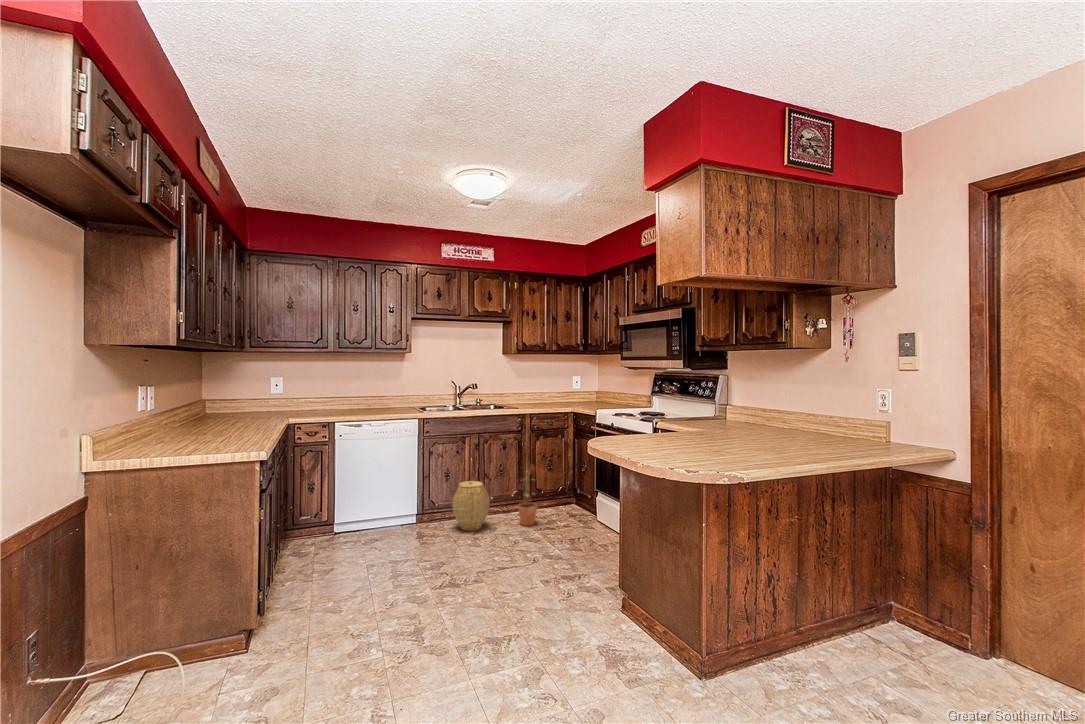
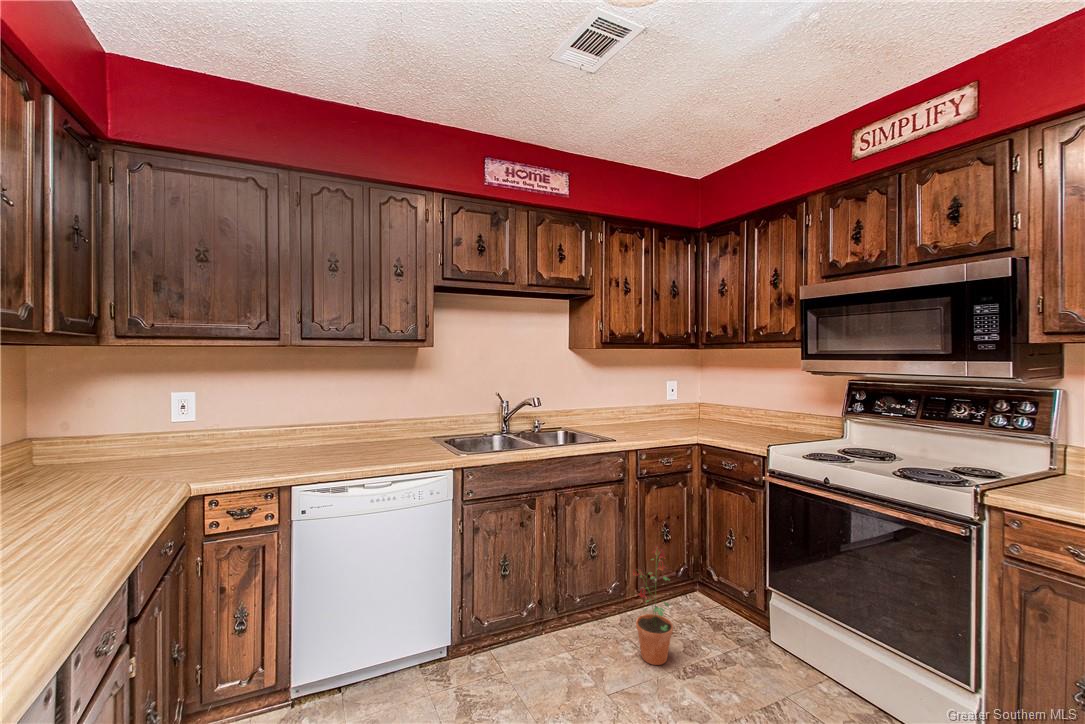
woven basket: present [452,481,490,530] -> none [521,582,591,686]

